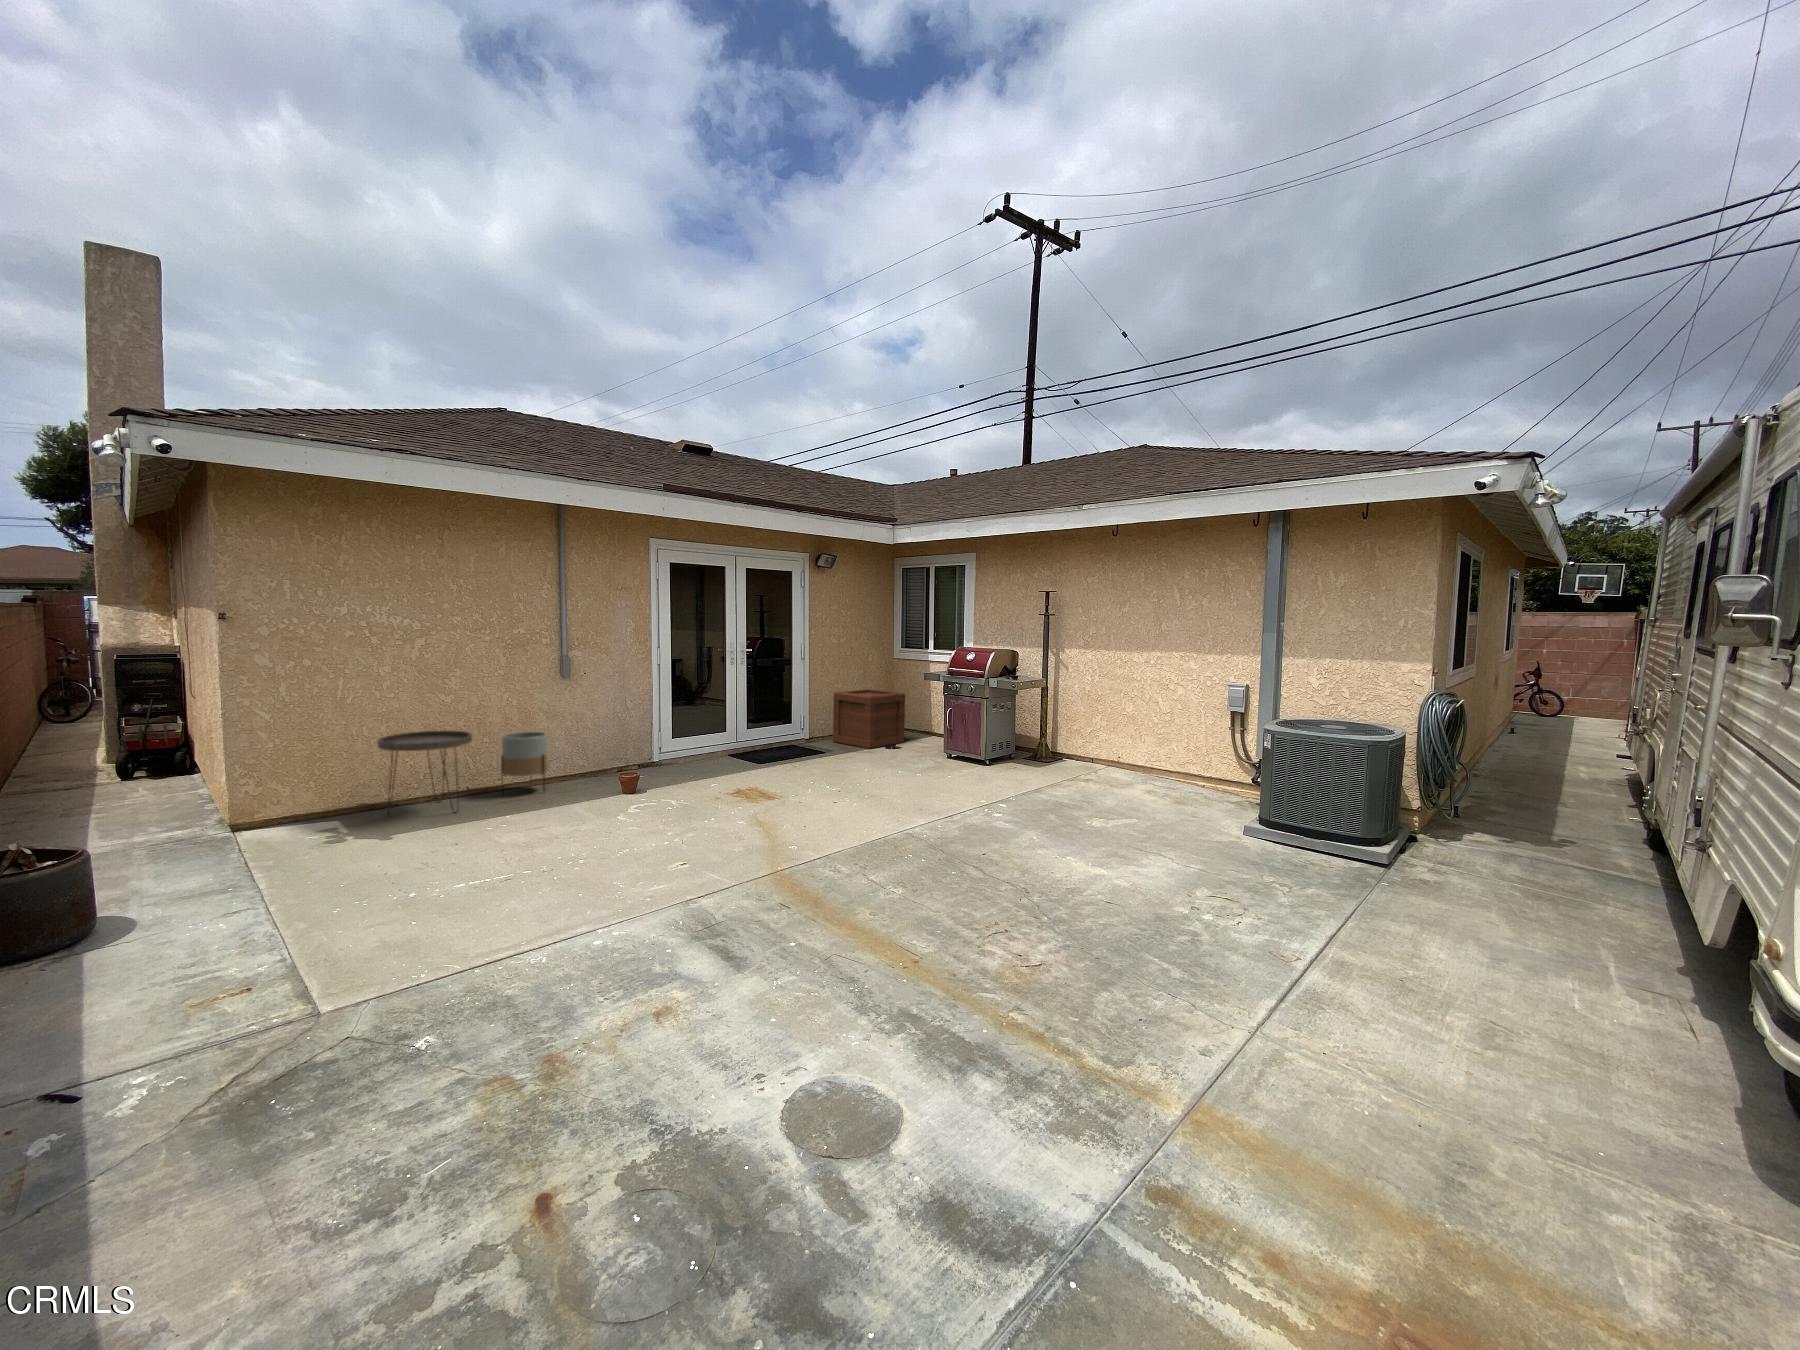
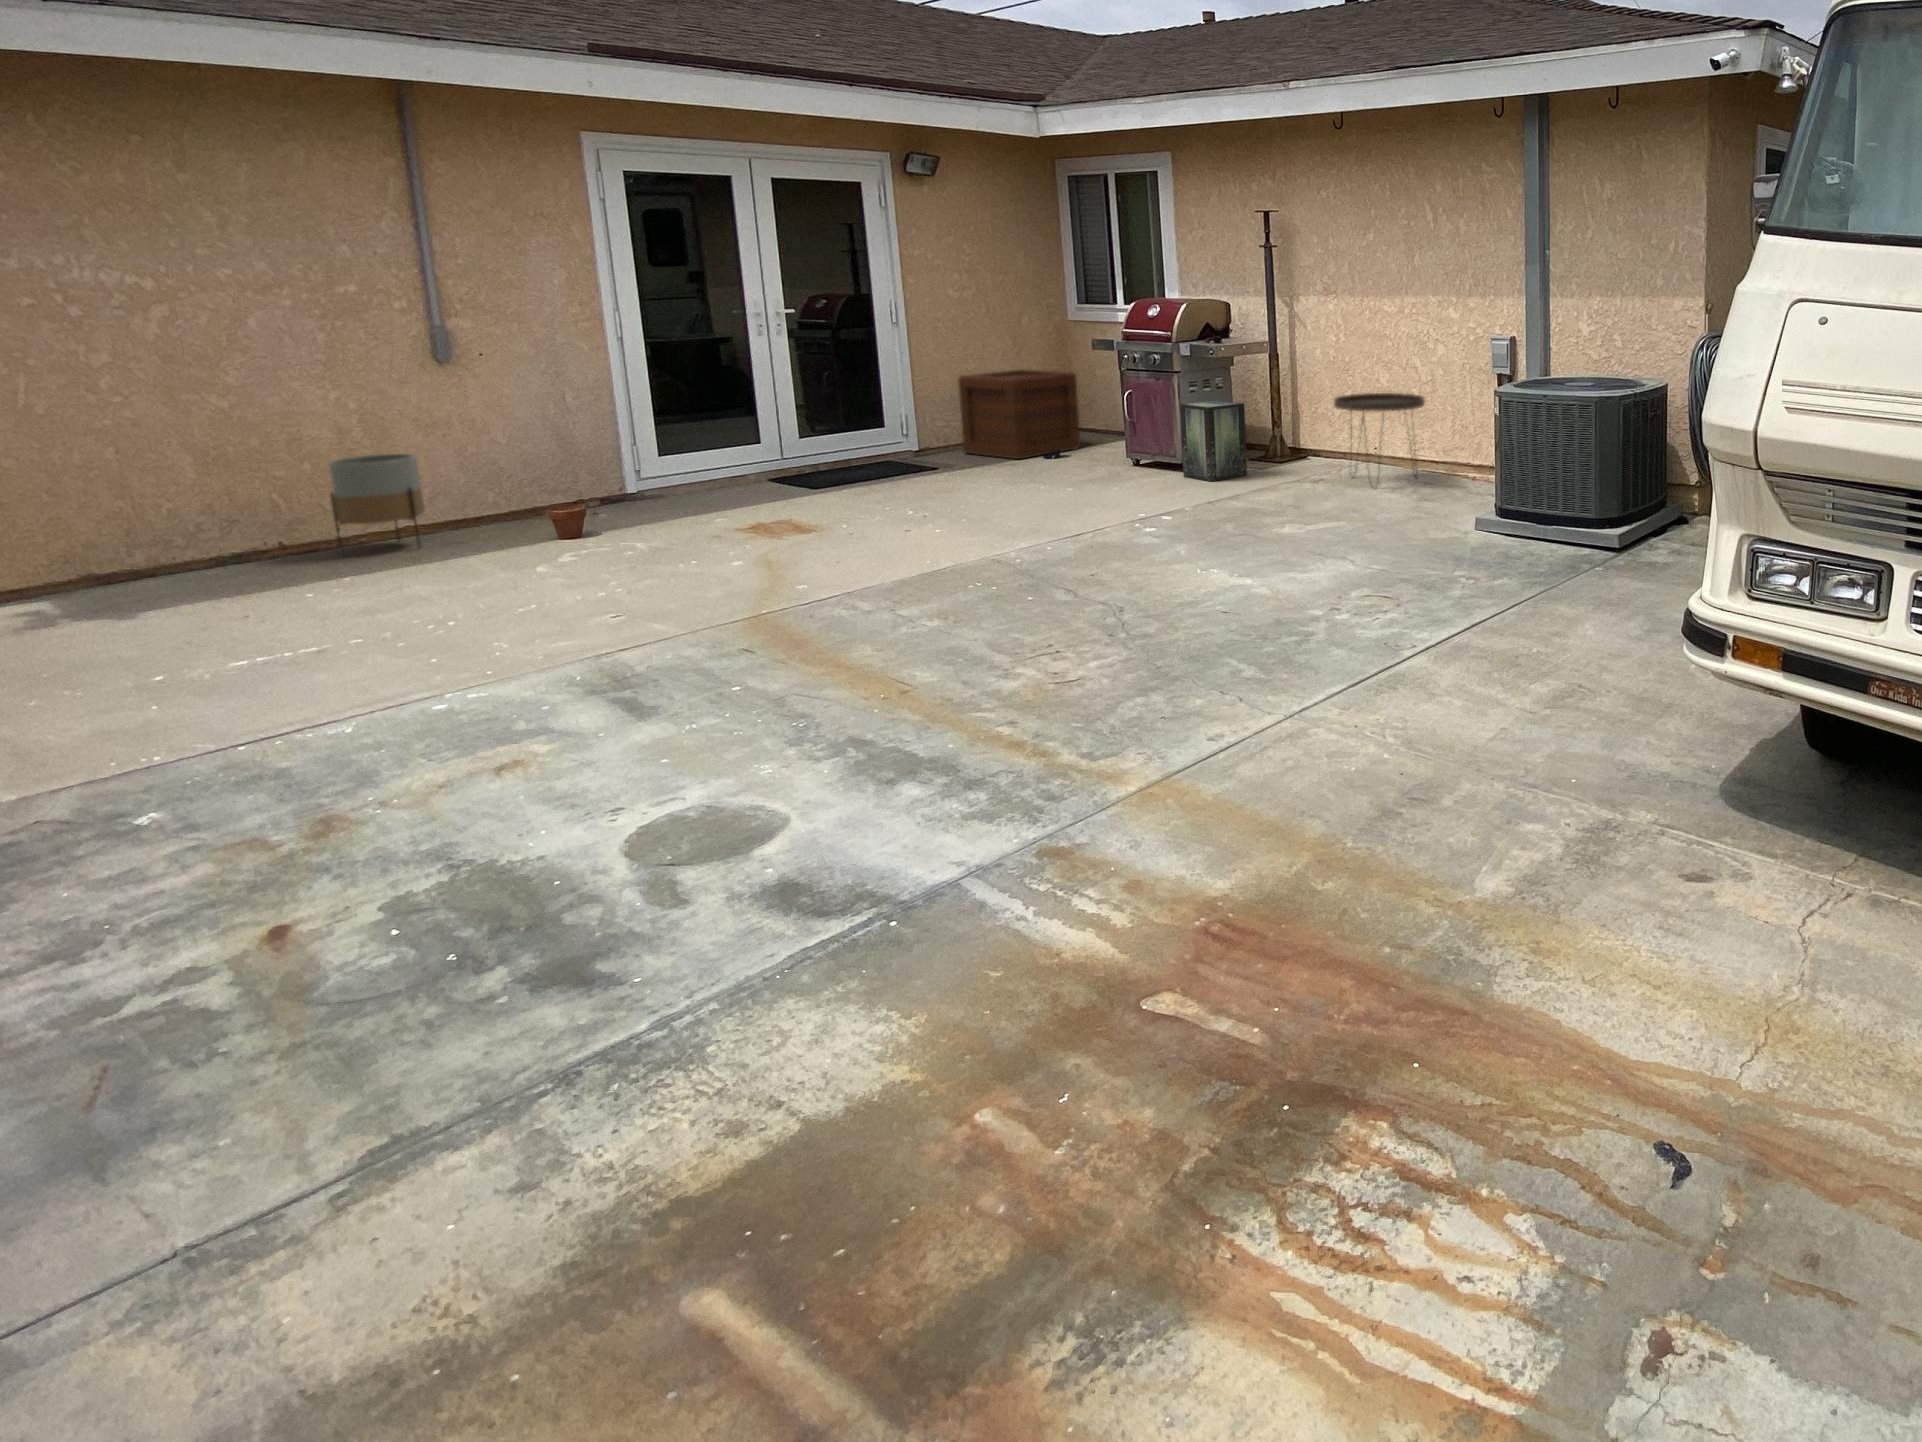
storage box: none [988,718,1033,775] -> present [1180,400,1247,482]
side table: present [377,731,472,816] -> present [1334,393,1425,478]

